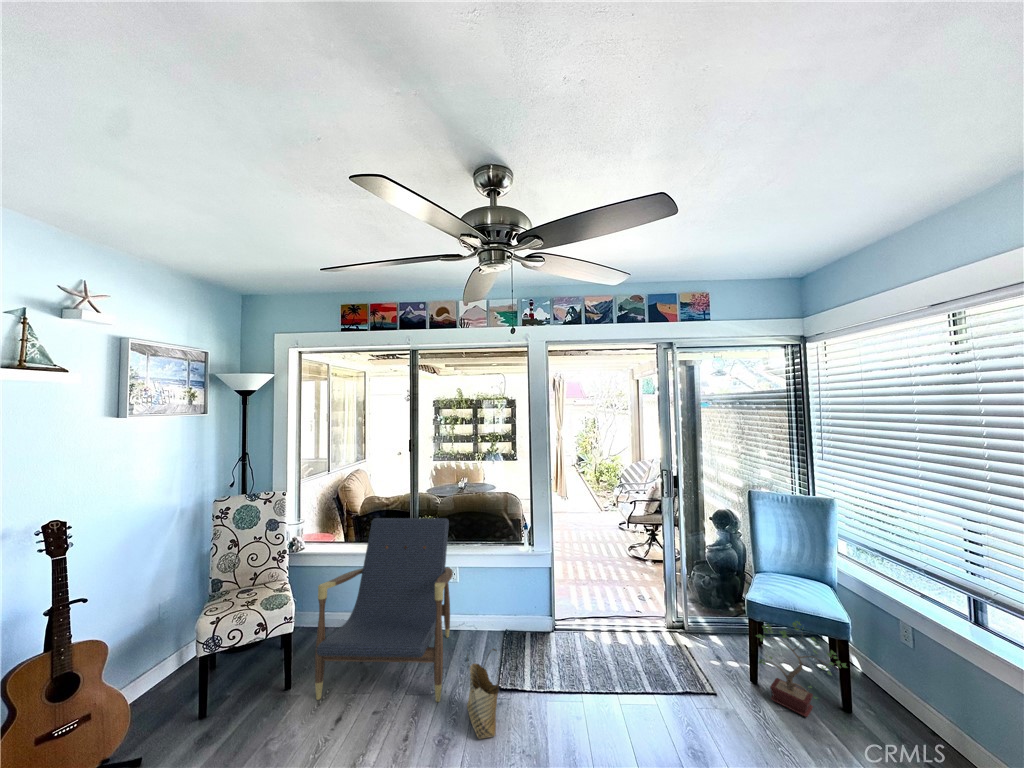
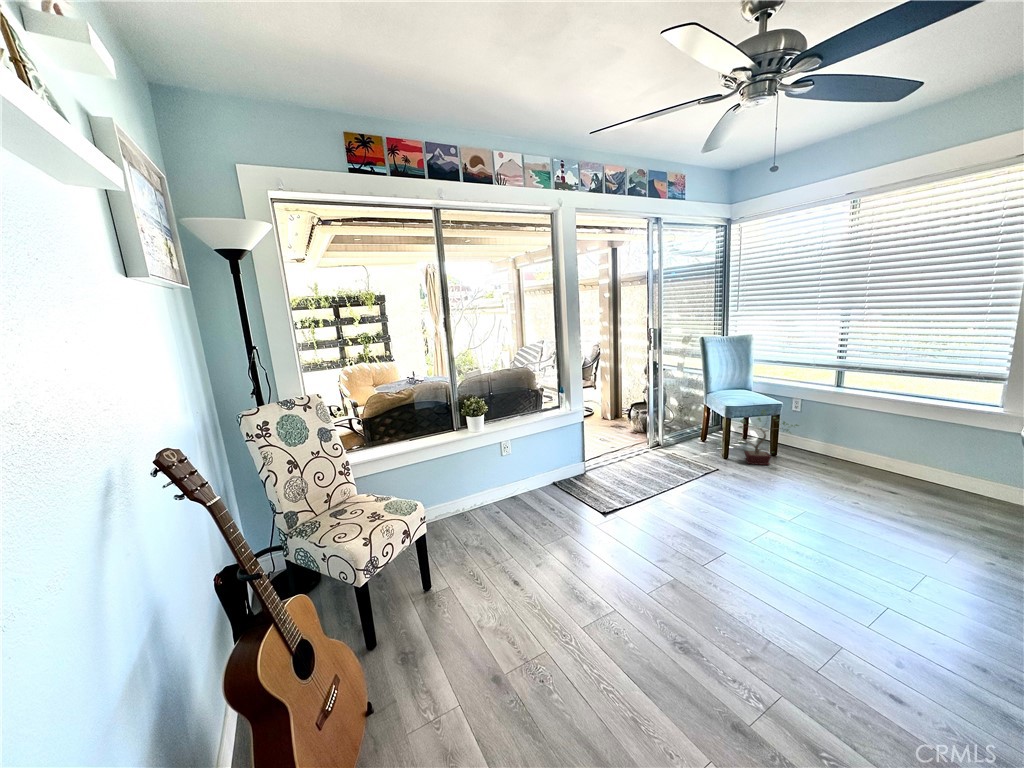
lounge chair: present [315,518,453,702] -> none [431,394,581,586]
woven basket: present [467,649,499,739] -> none [605,478,650,545]

